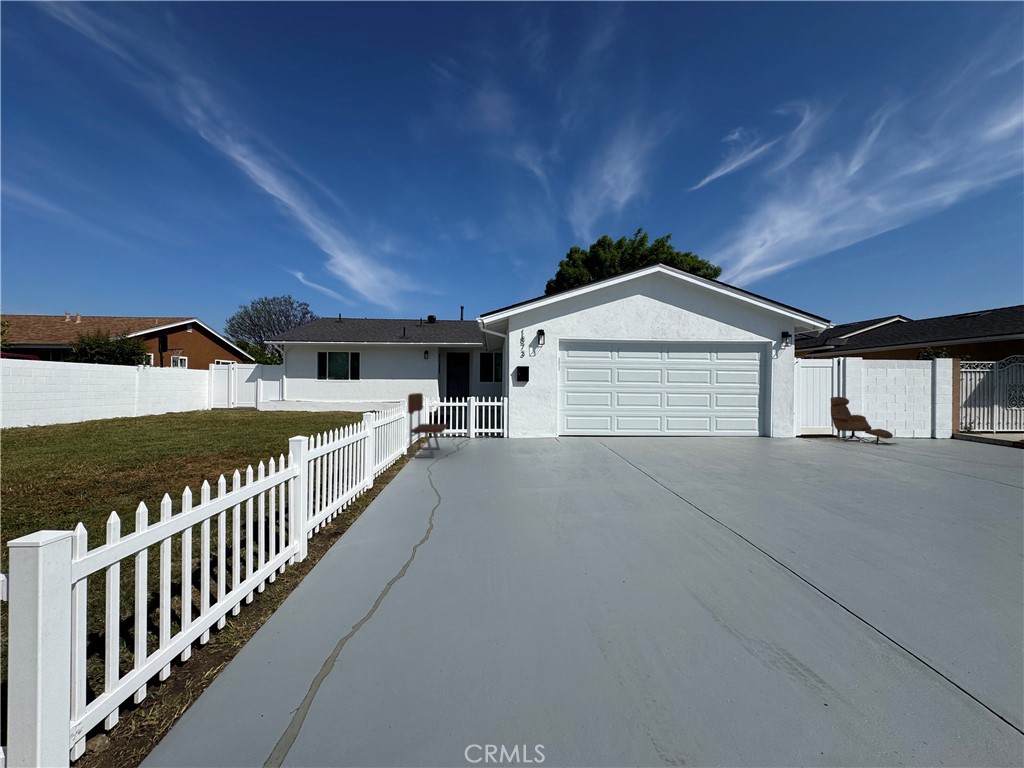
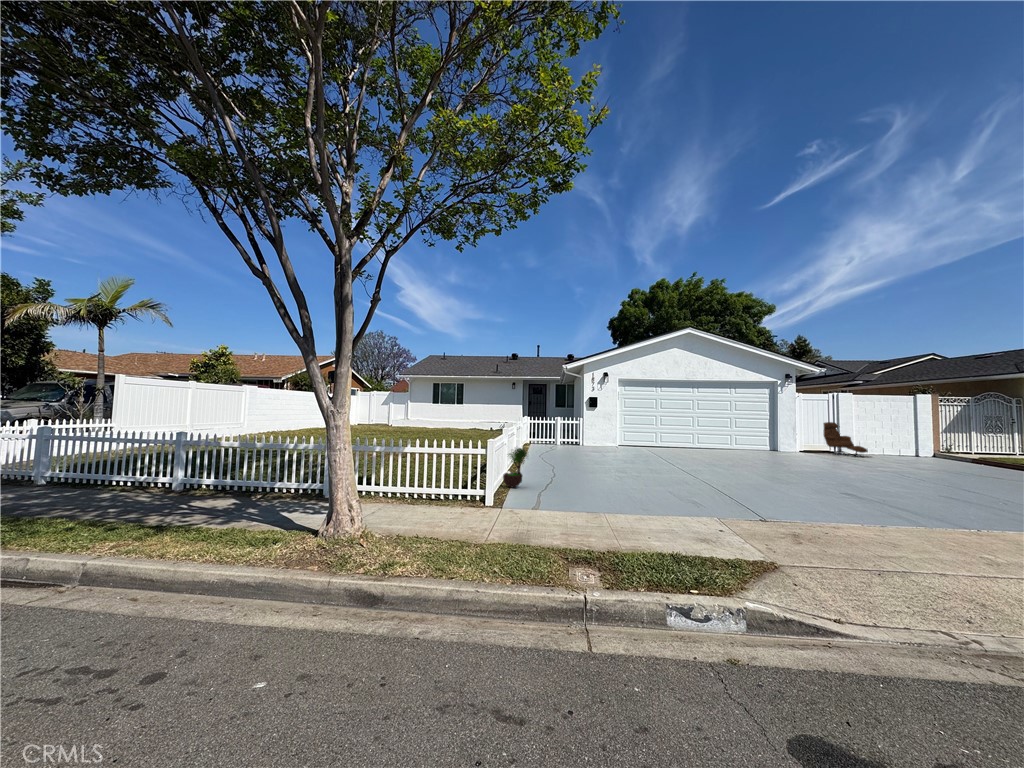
bench: present [408,393,448,458] -> none [523,414,546,454]
potted tree: none [278,478,346,590] -> present [503,448,527,487]

